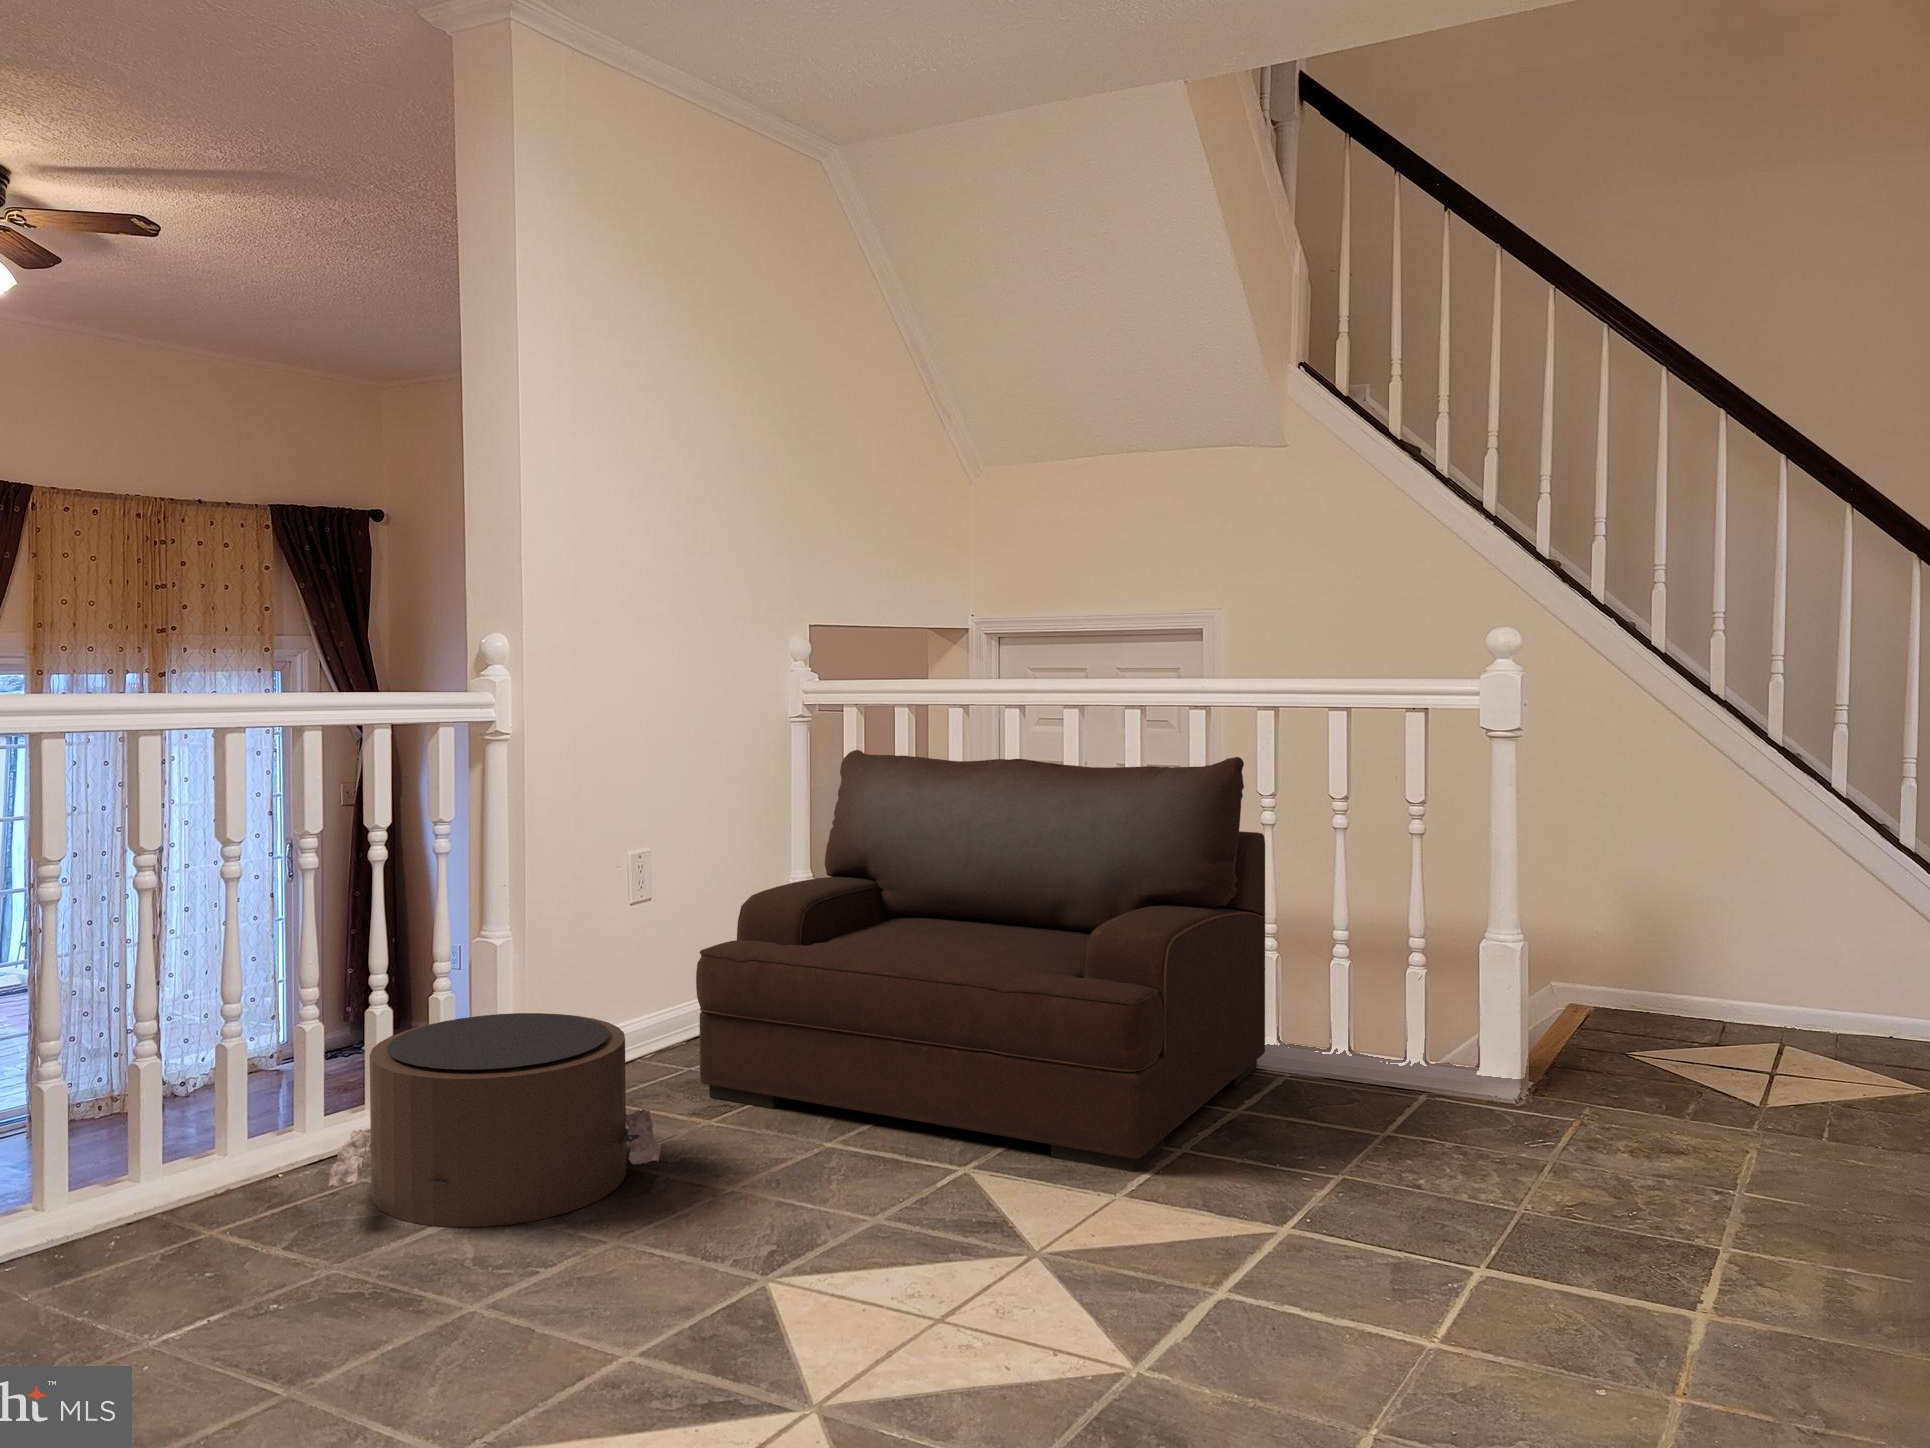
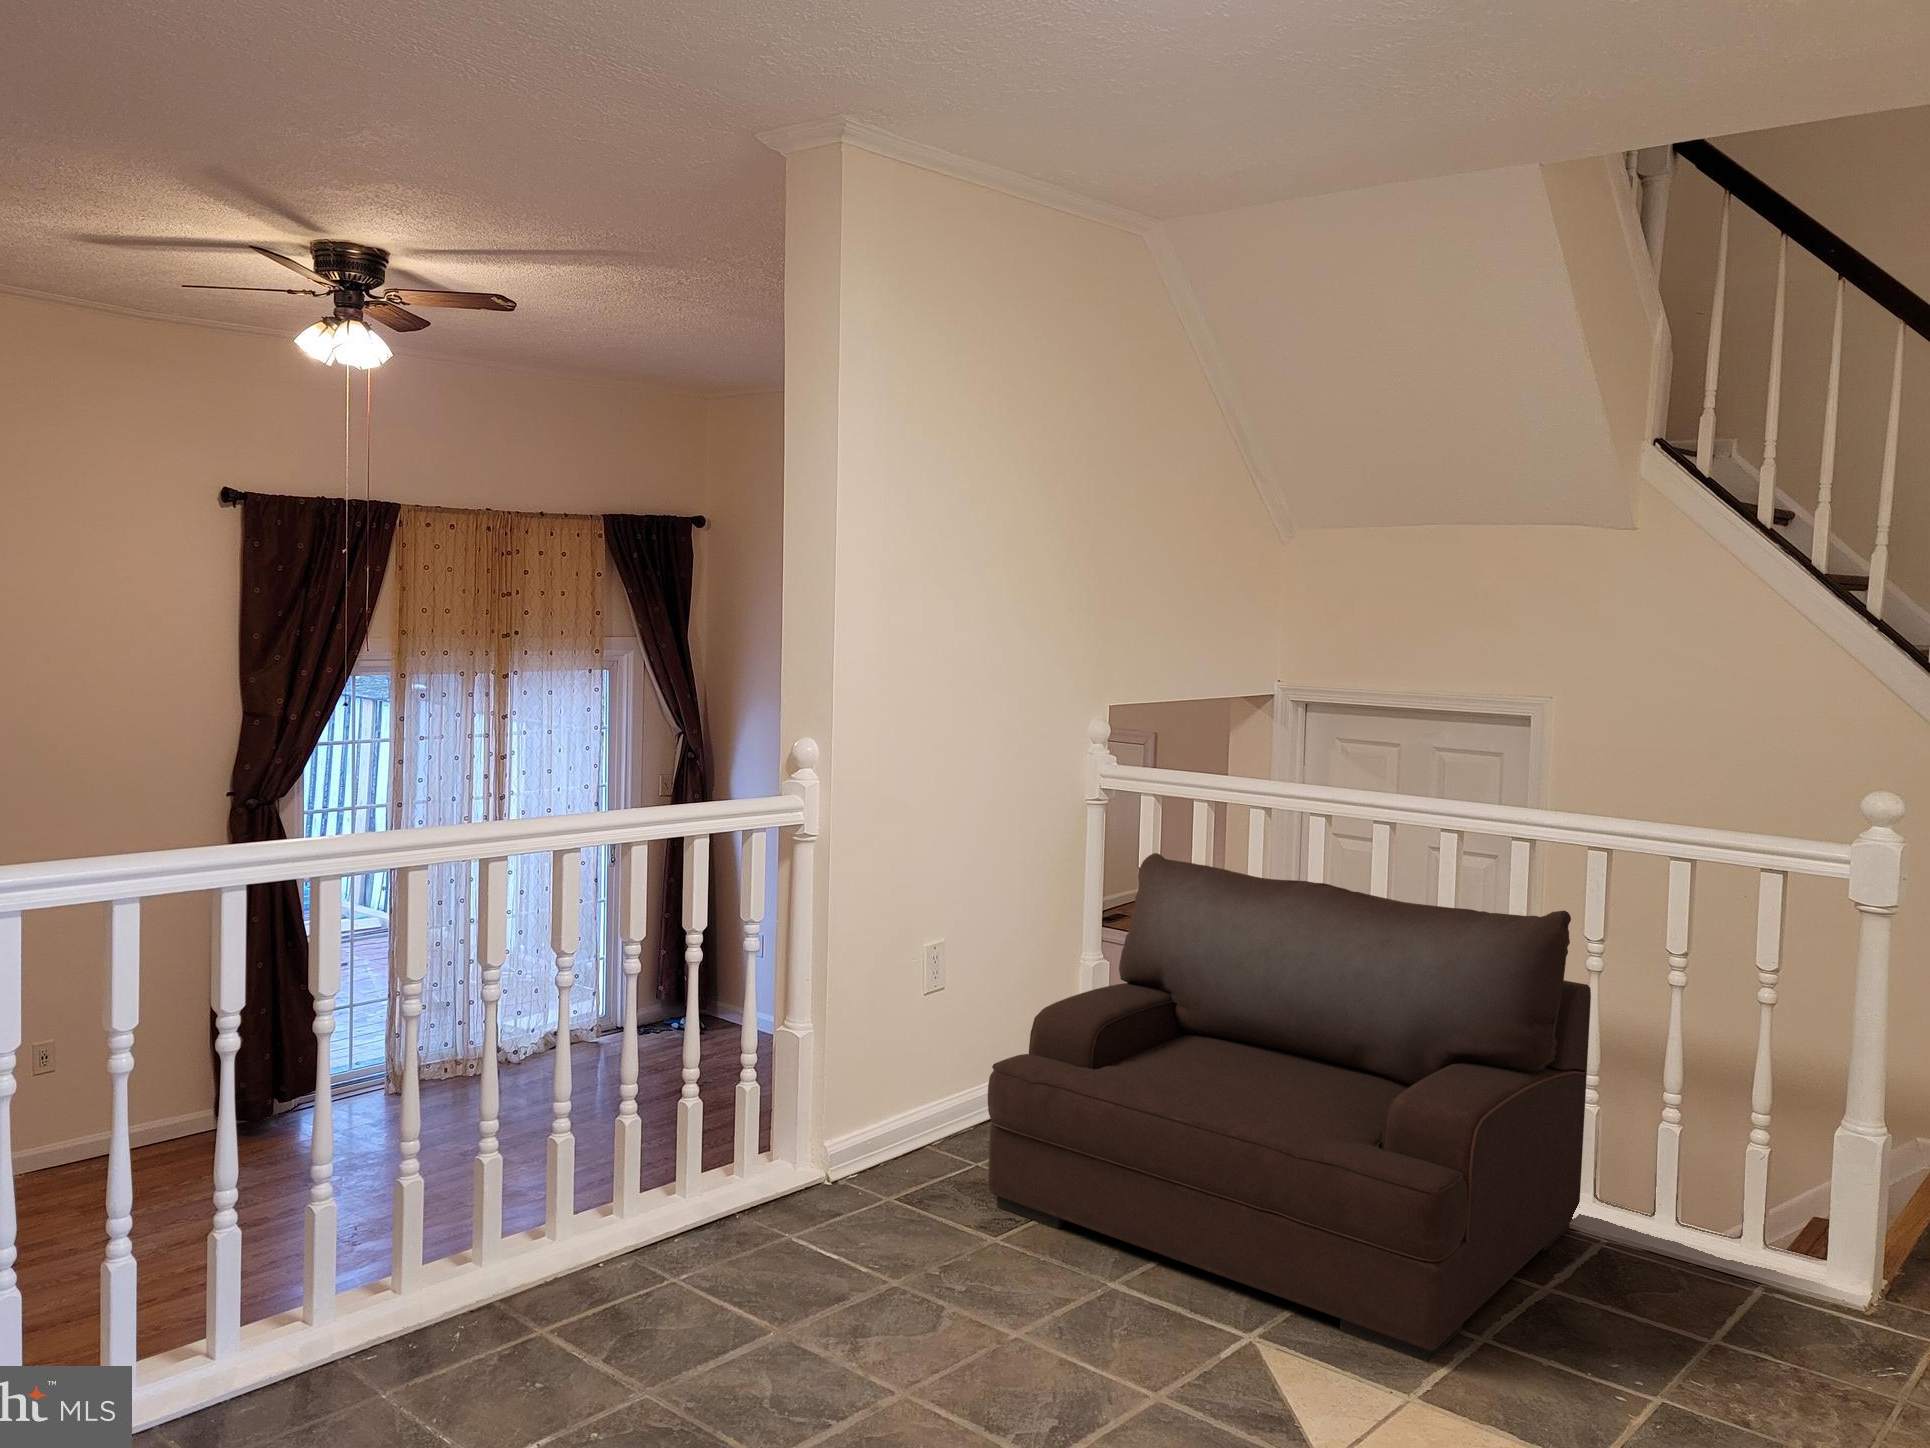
pouf: present [329,1013,661,1227] -> none [644,1125,950,1353]

